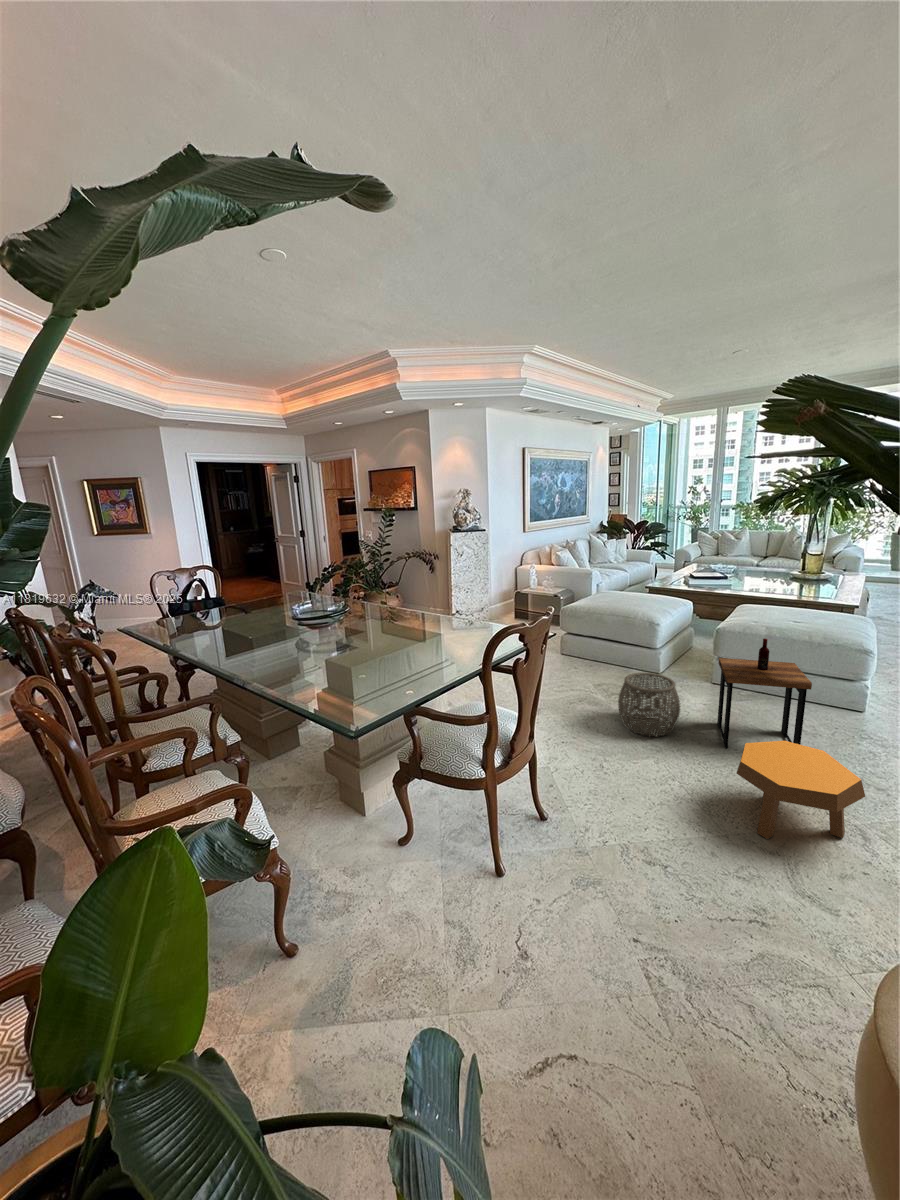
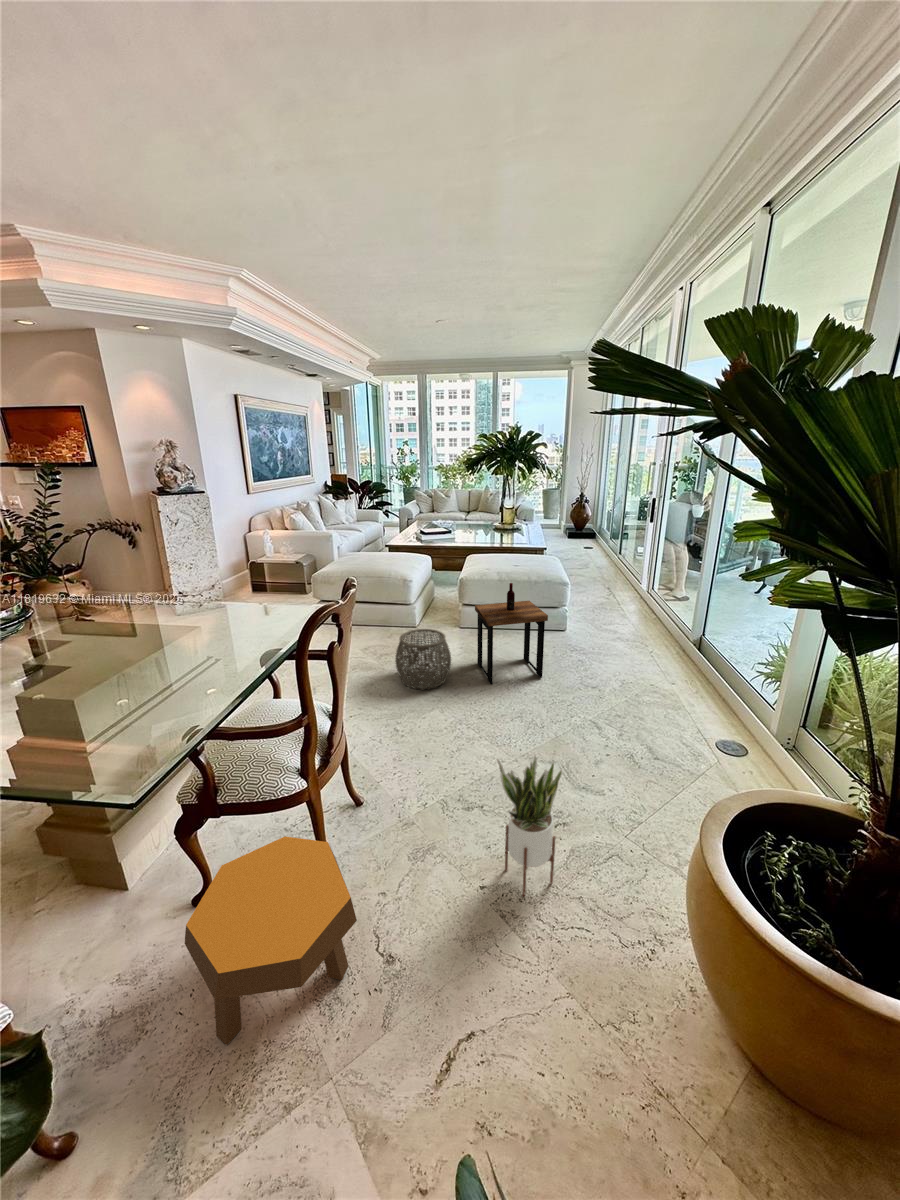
footstool: present [737,741,865,839] -> present [185,836,357,1045]
potted plant: none [659,807,739,973] -> present [497,756,562,896]

